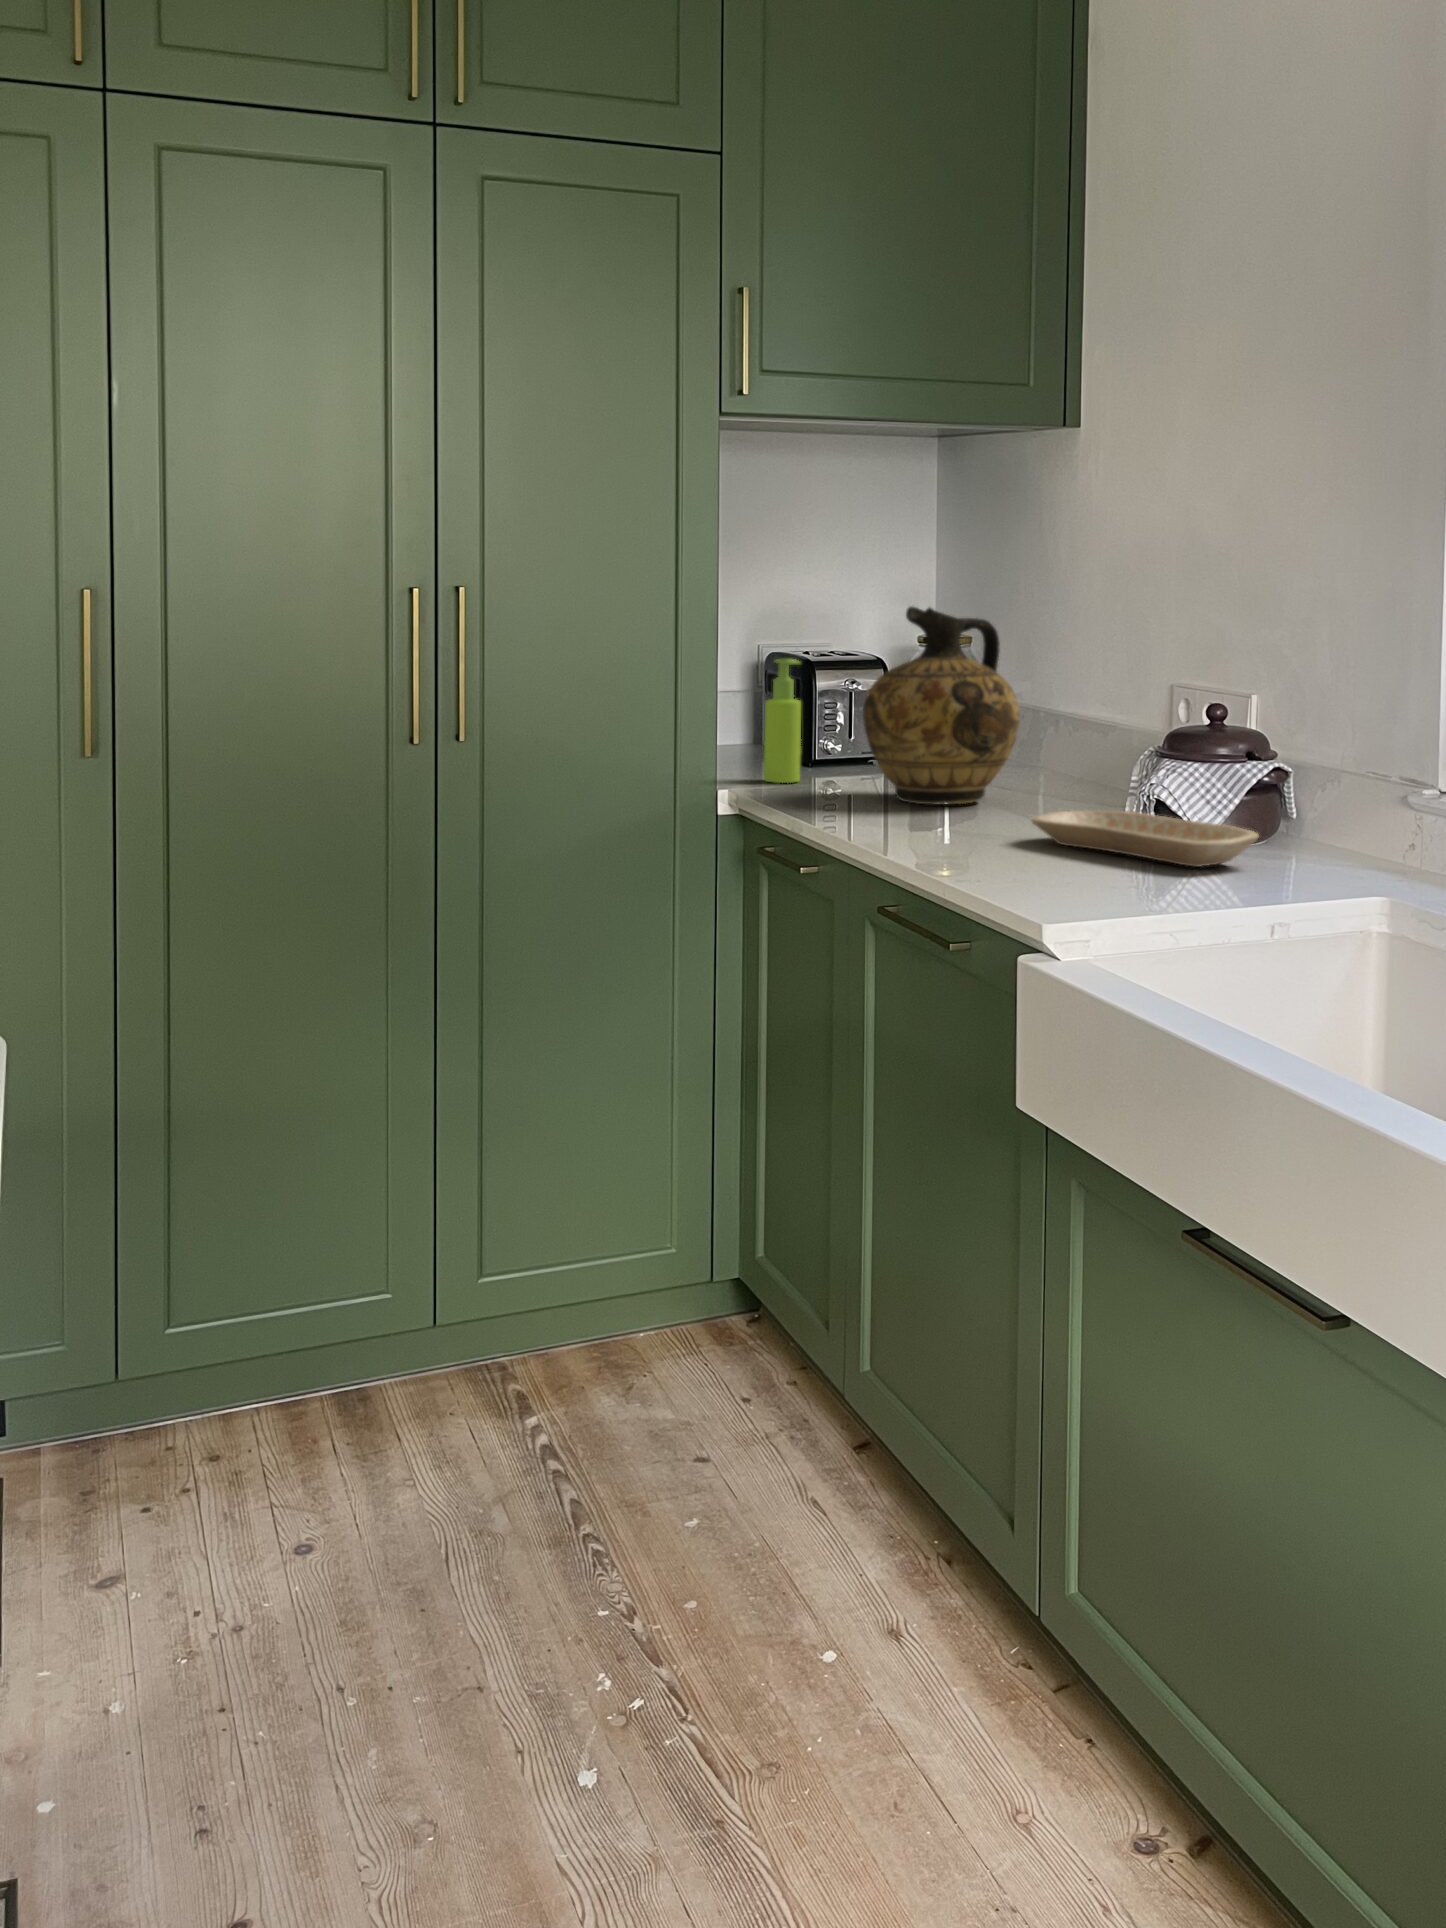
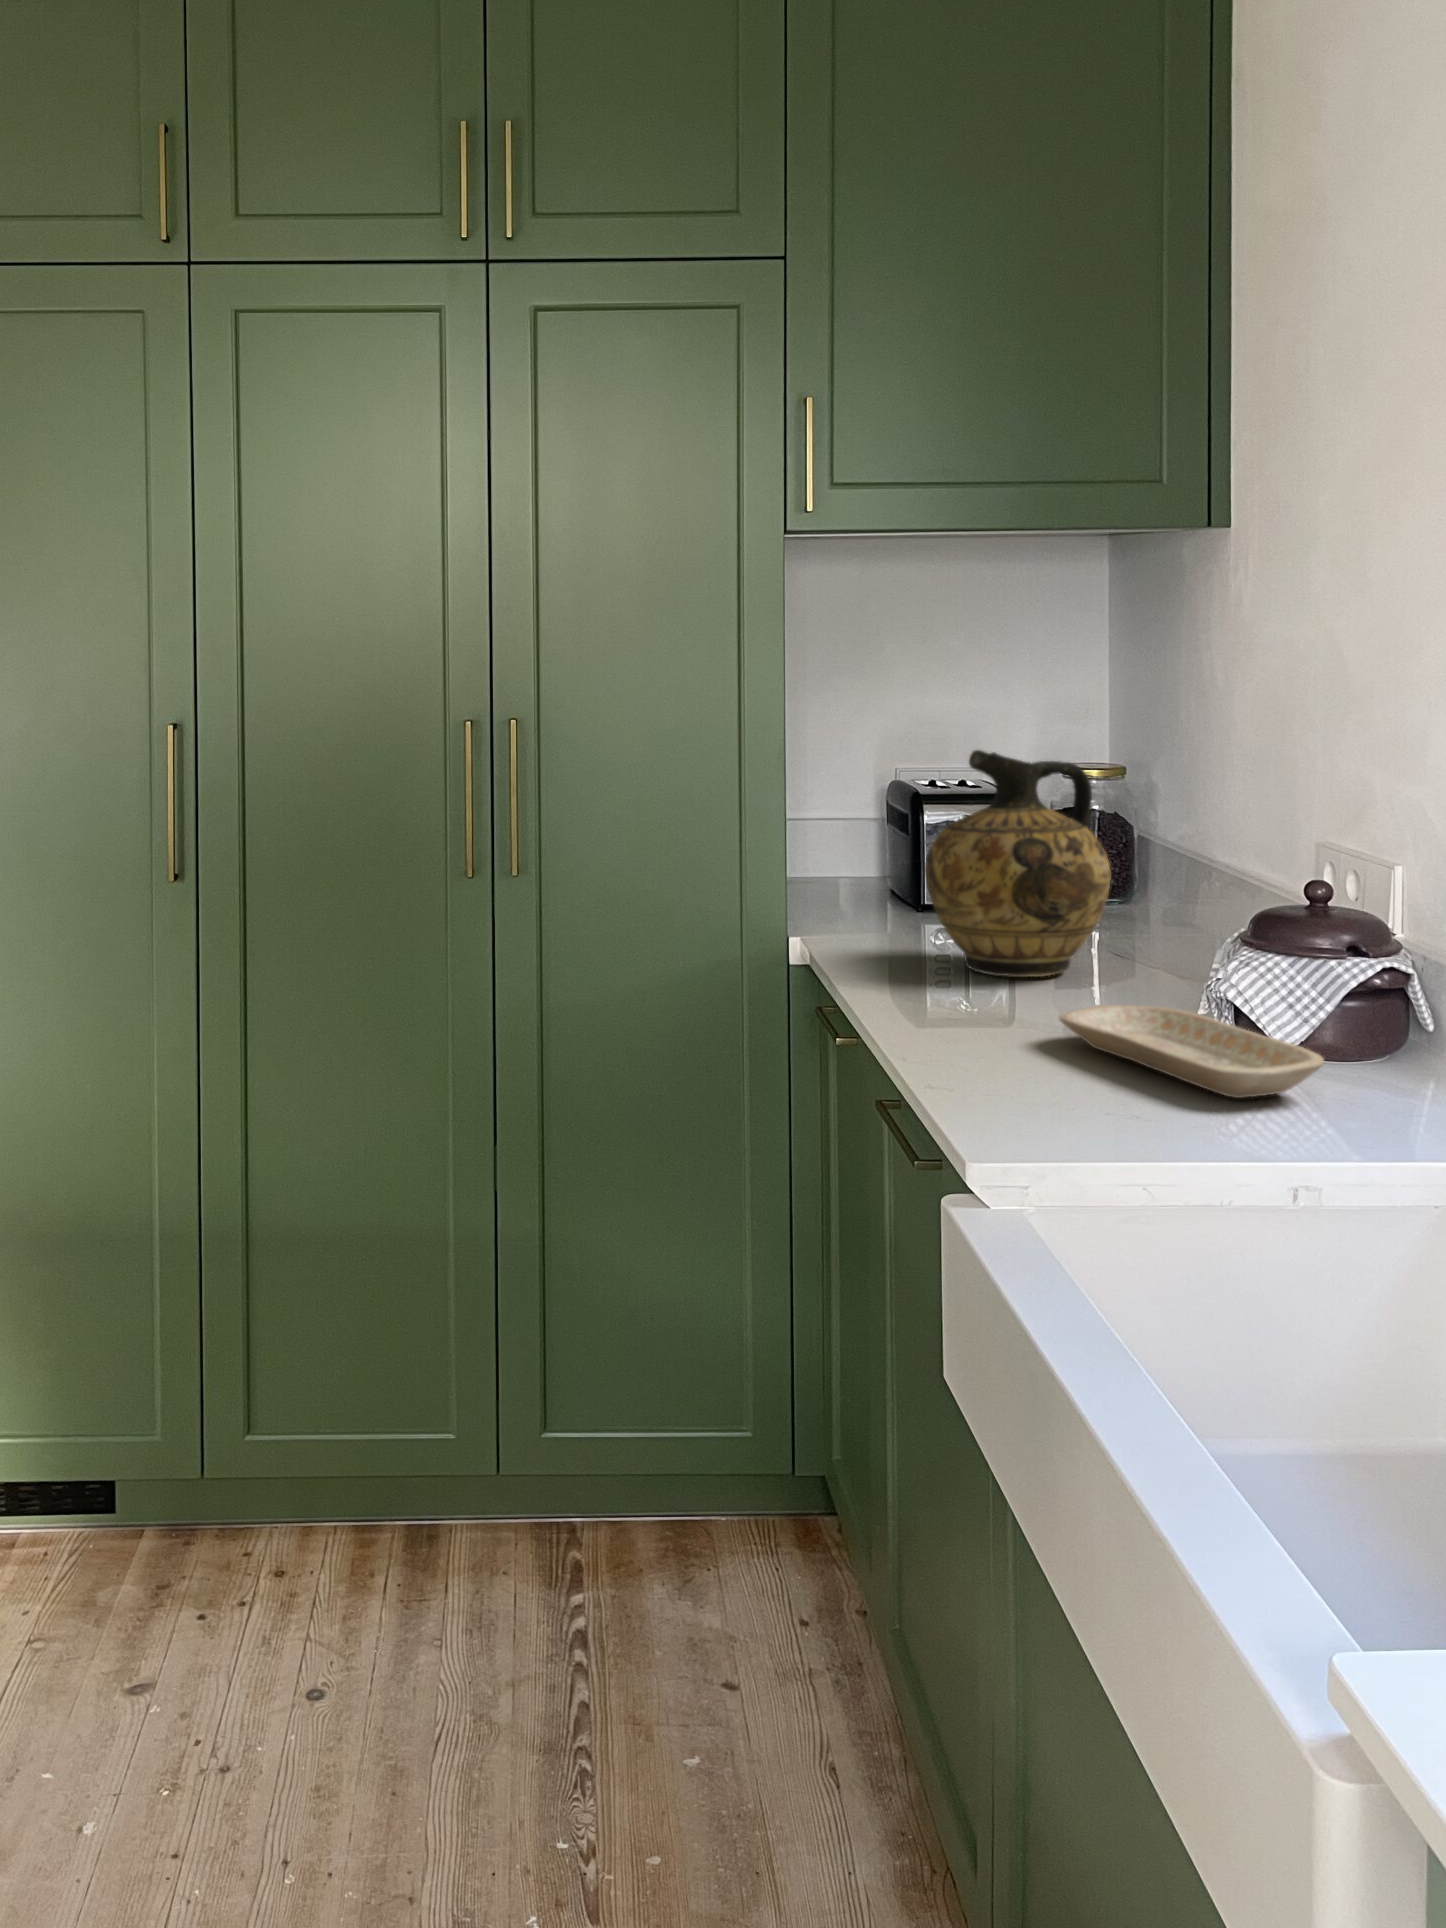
soap dispenser: present [764,659,801,783] -> none [843,799,883,936]

